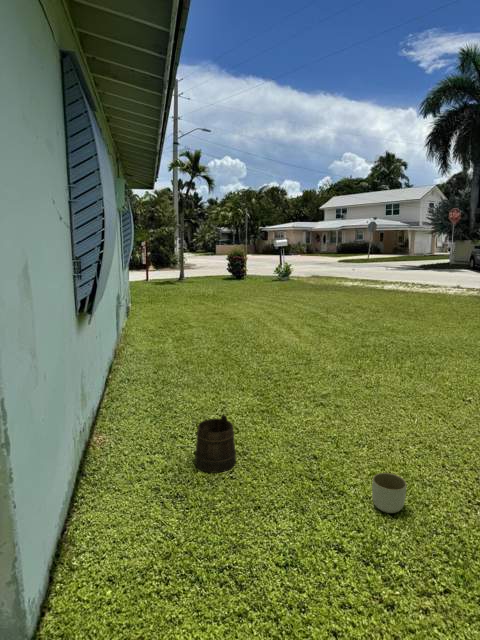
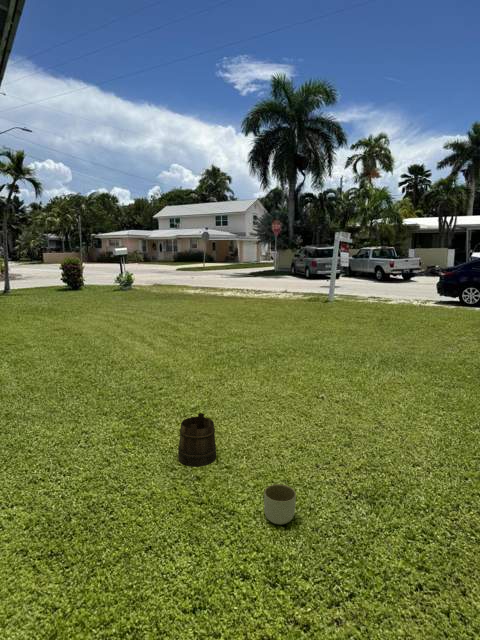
bucket: present [195,415,236,473] -> present [178,413,216,466]

